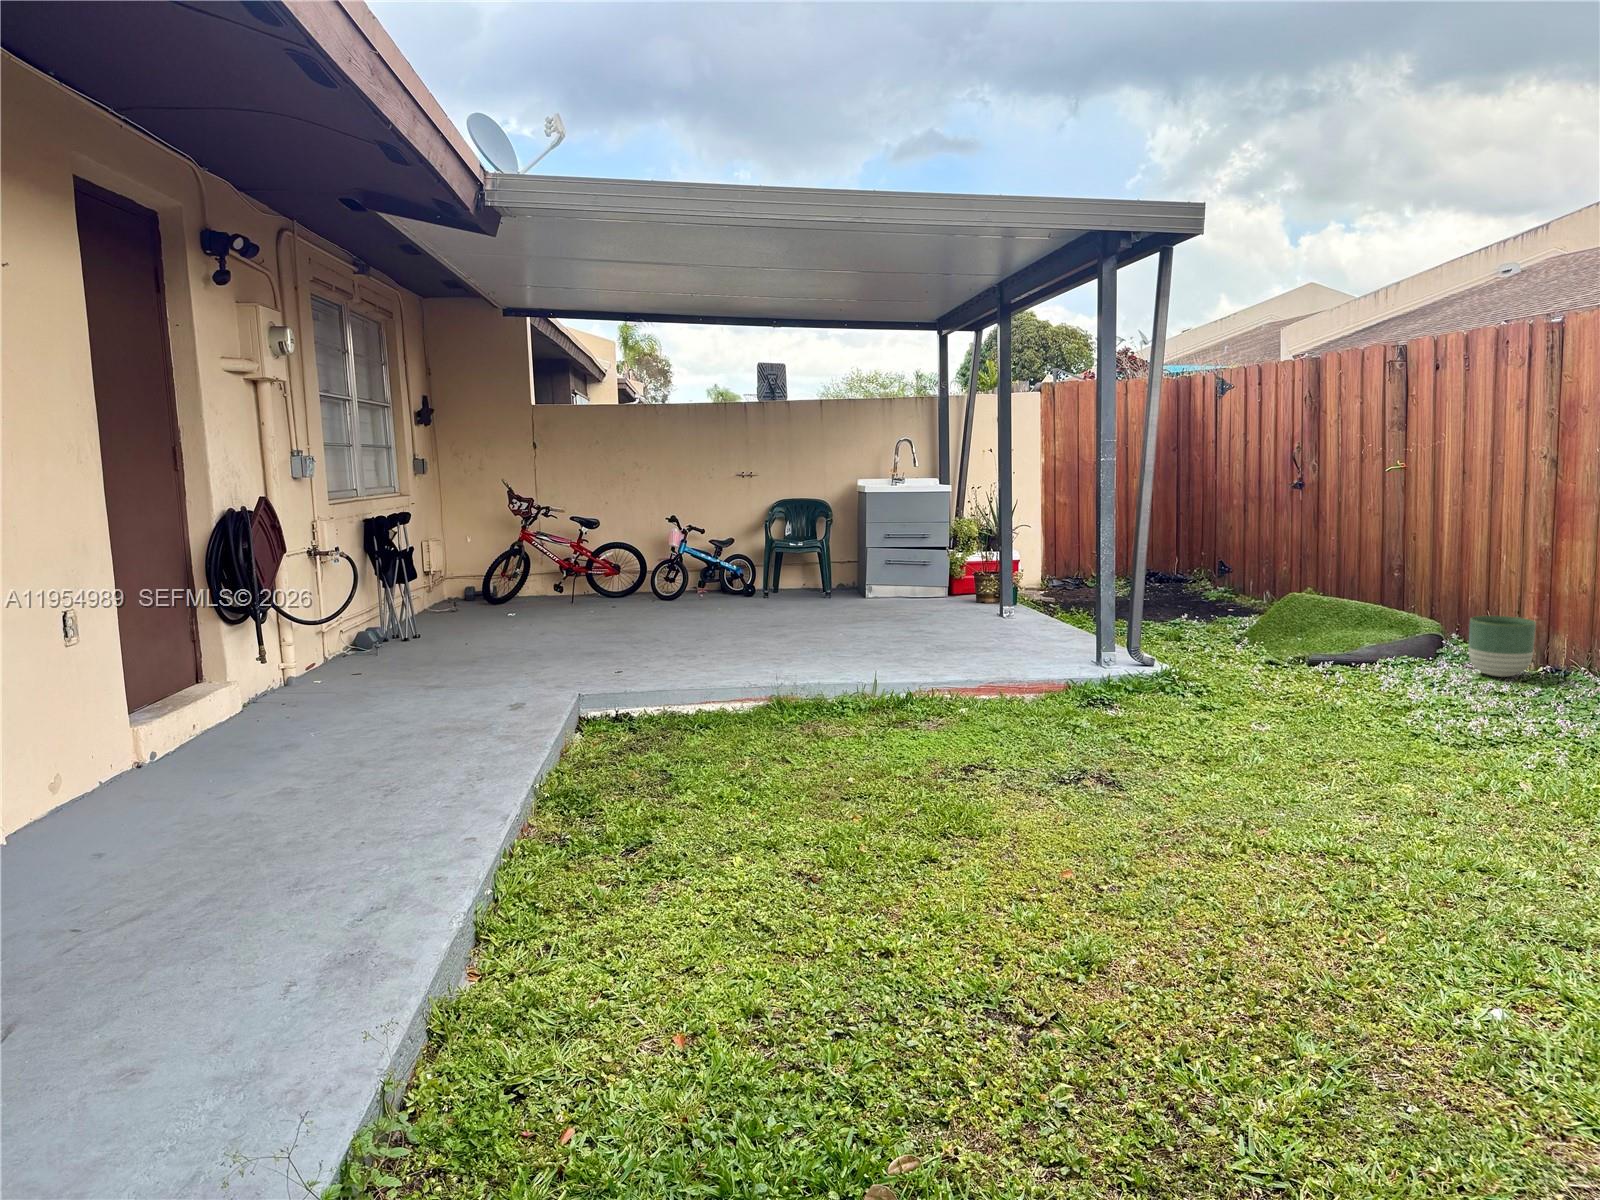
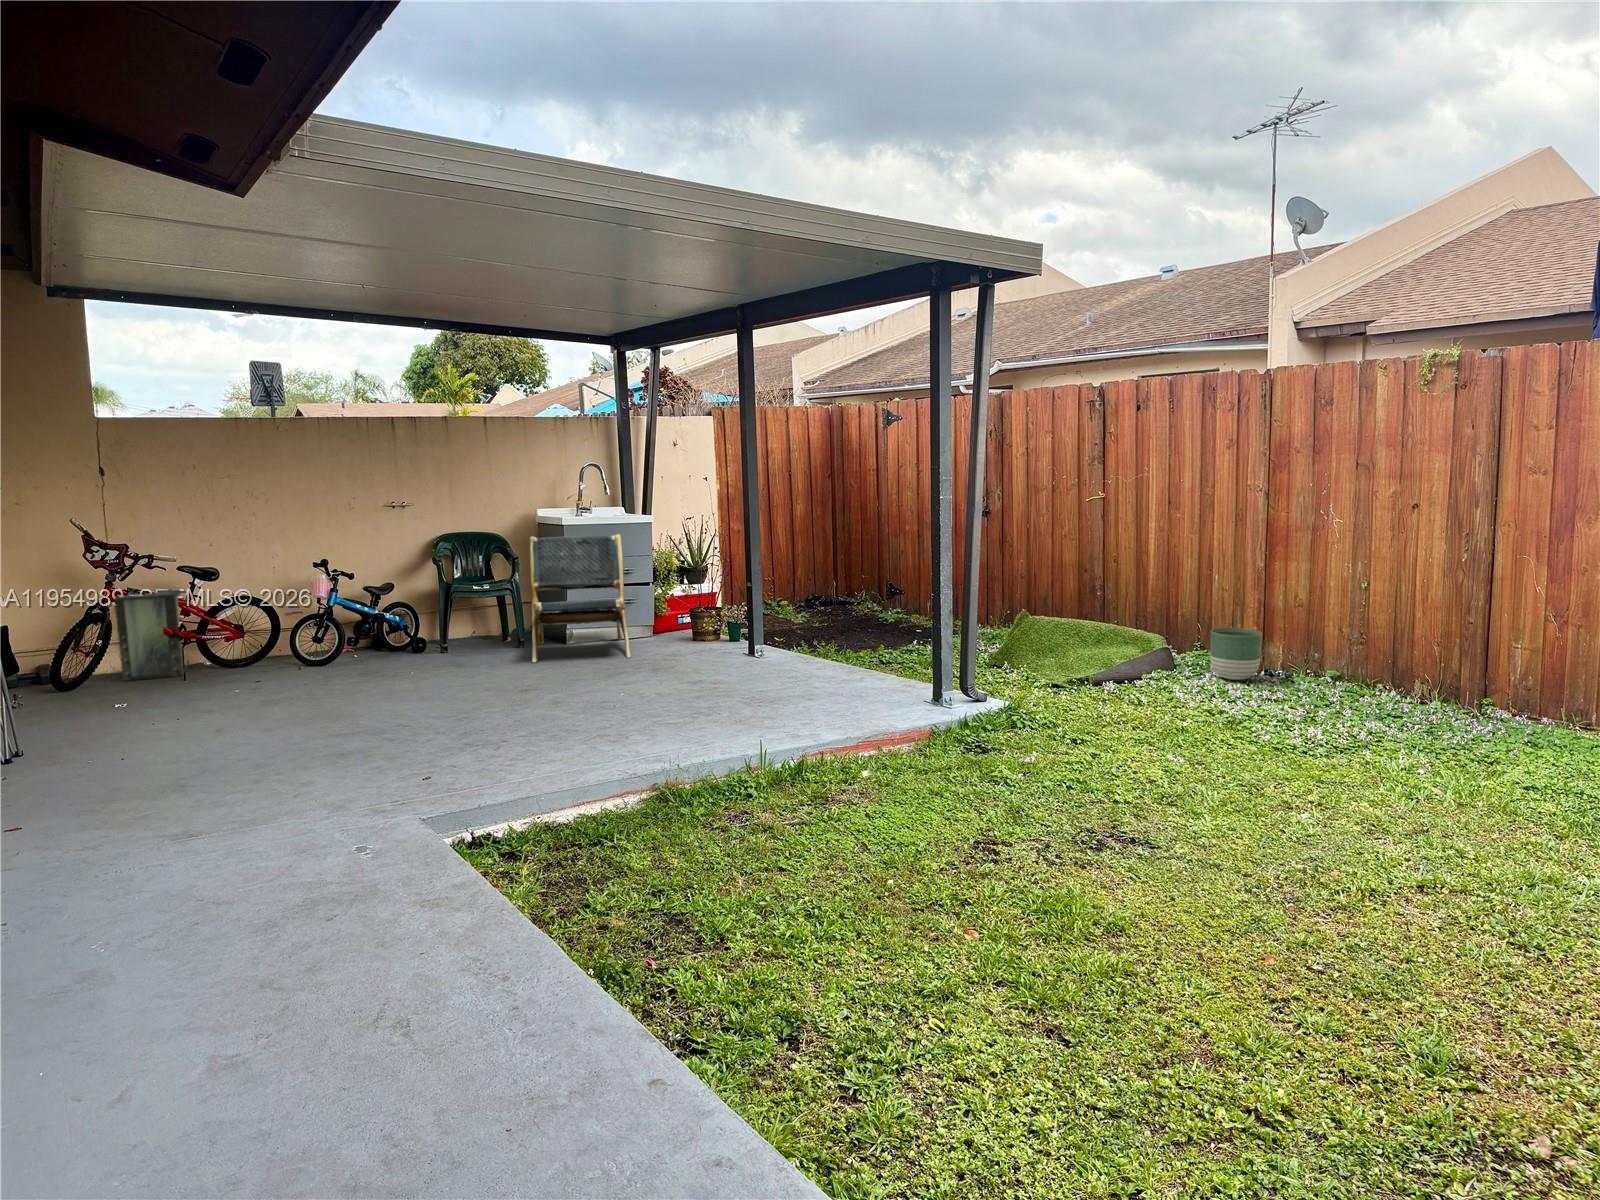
lounge chair: none [812,499,912,610] -> present [530,534,631,662]
storage box: none [528,535,580,601] -> present [115,589,187,681]

